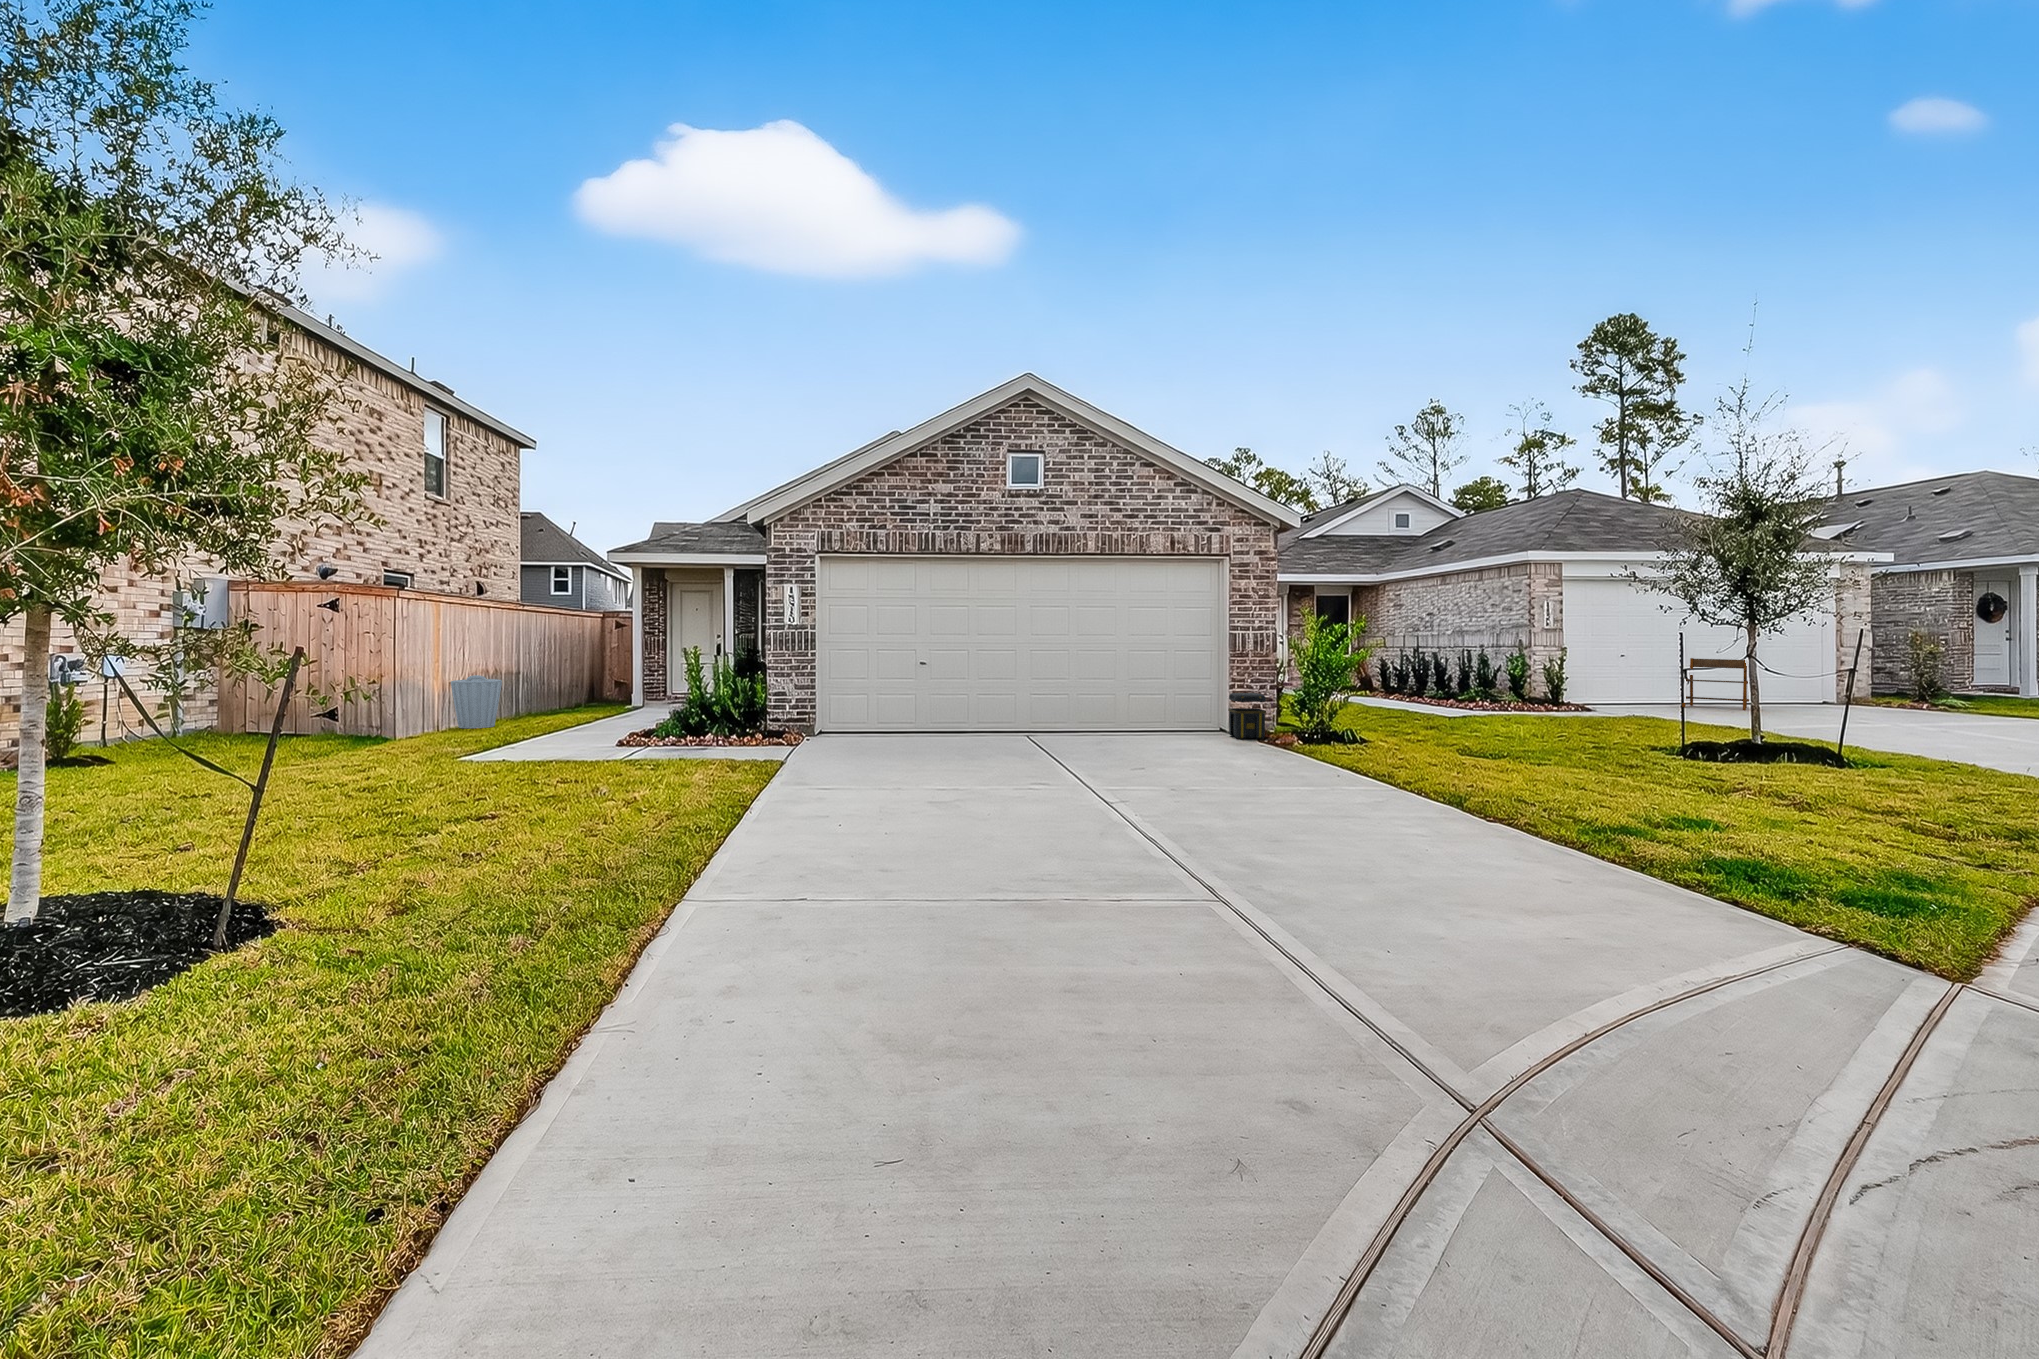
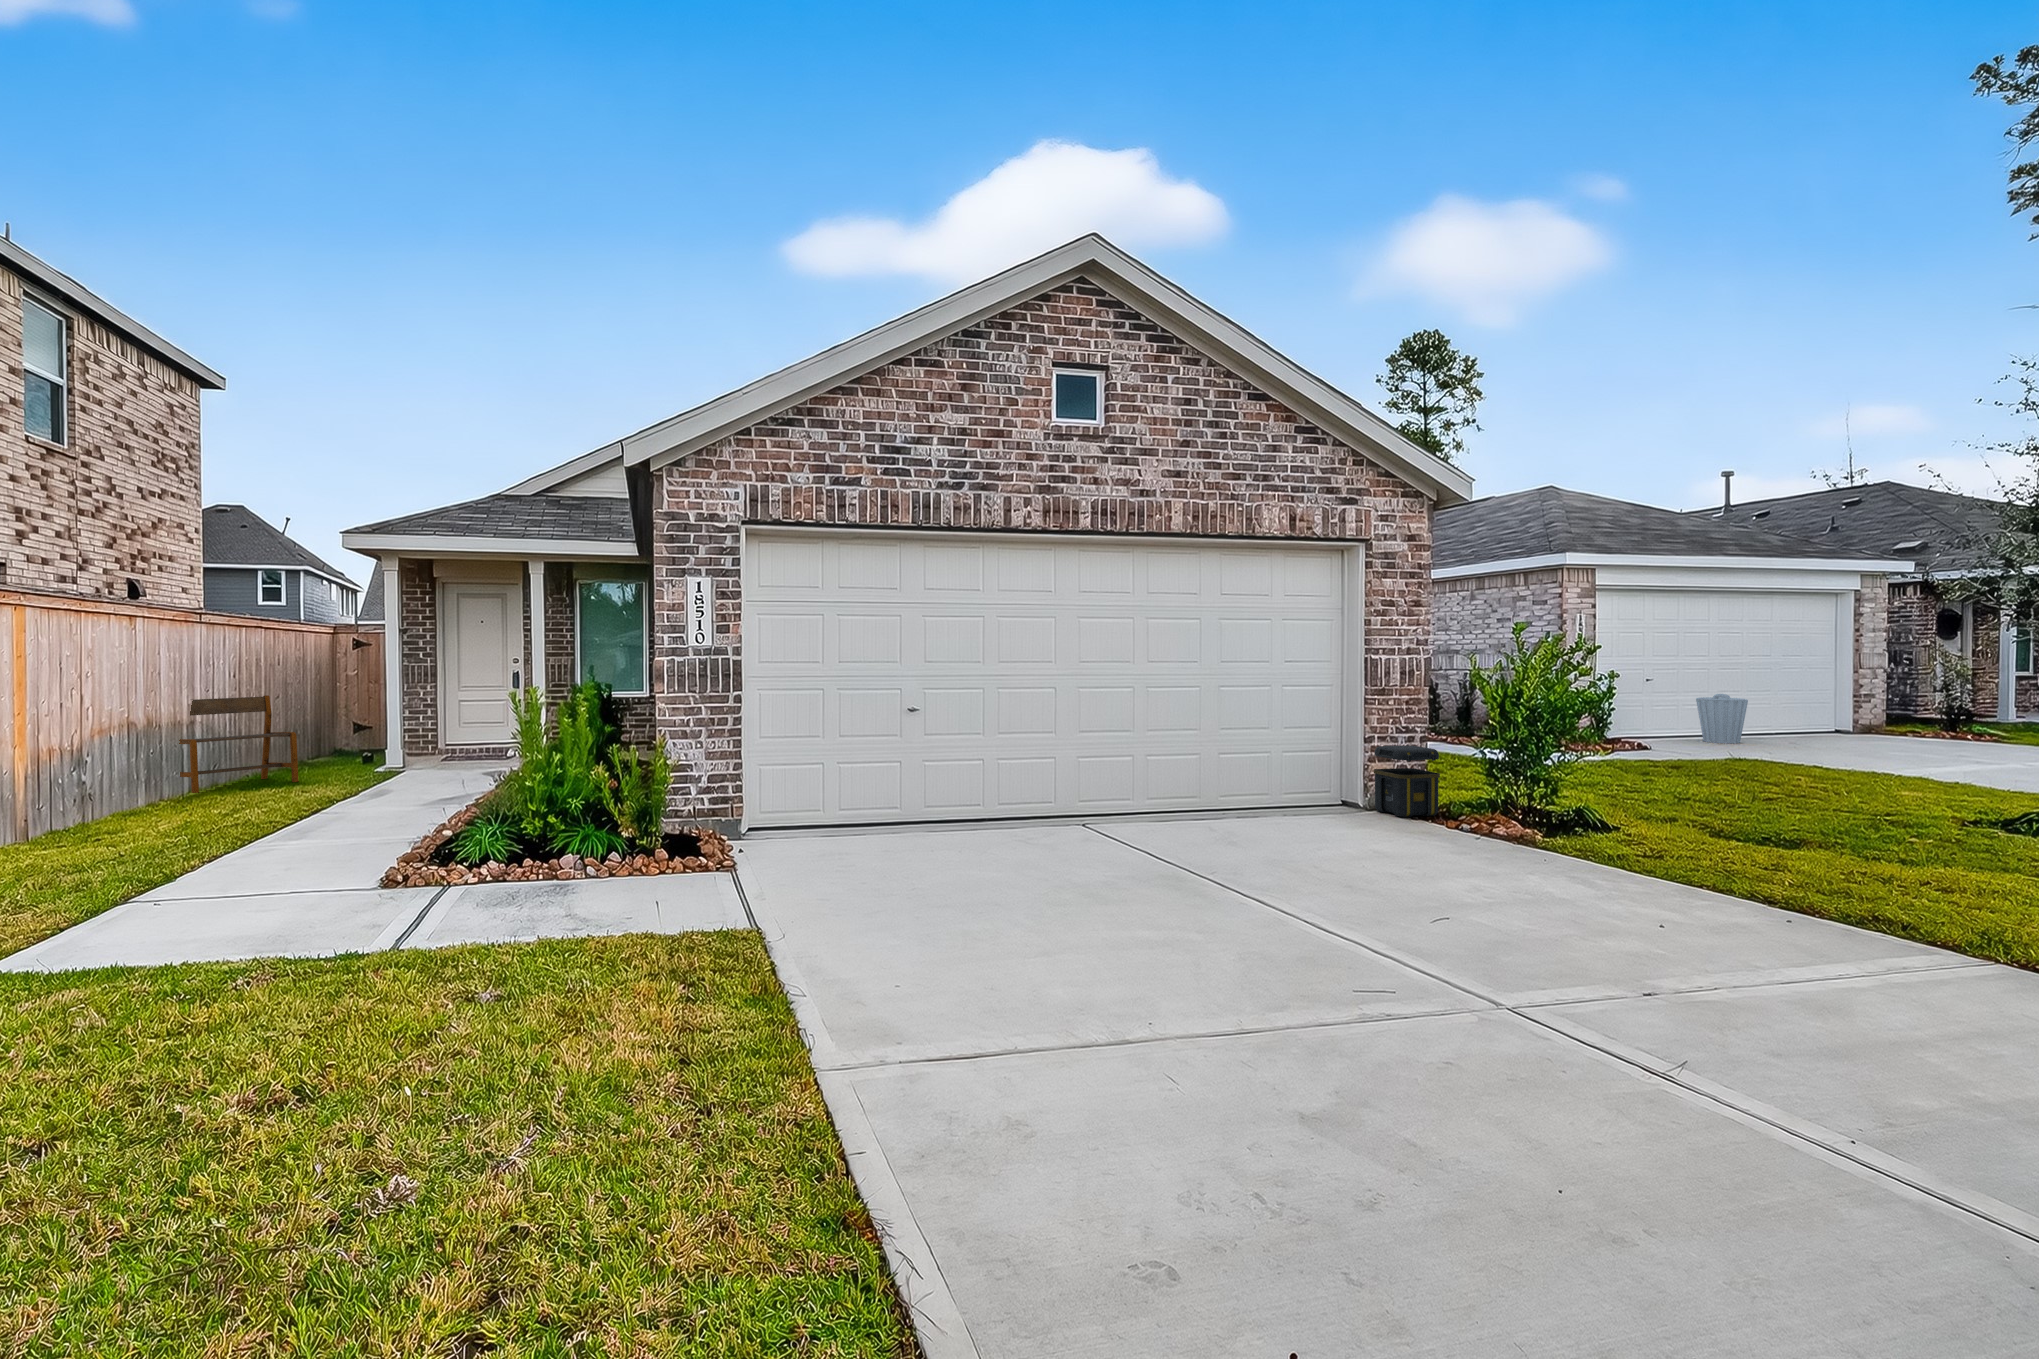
bench: present [1682,658,1749,710] -> present [179,695,299,793]
trash can: present [451,675,502,728] -> present [1696,694,1748,743]

